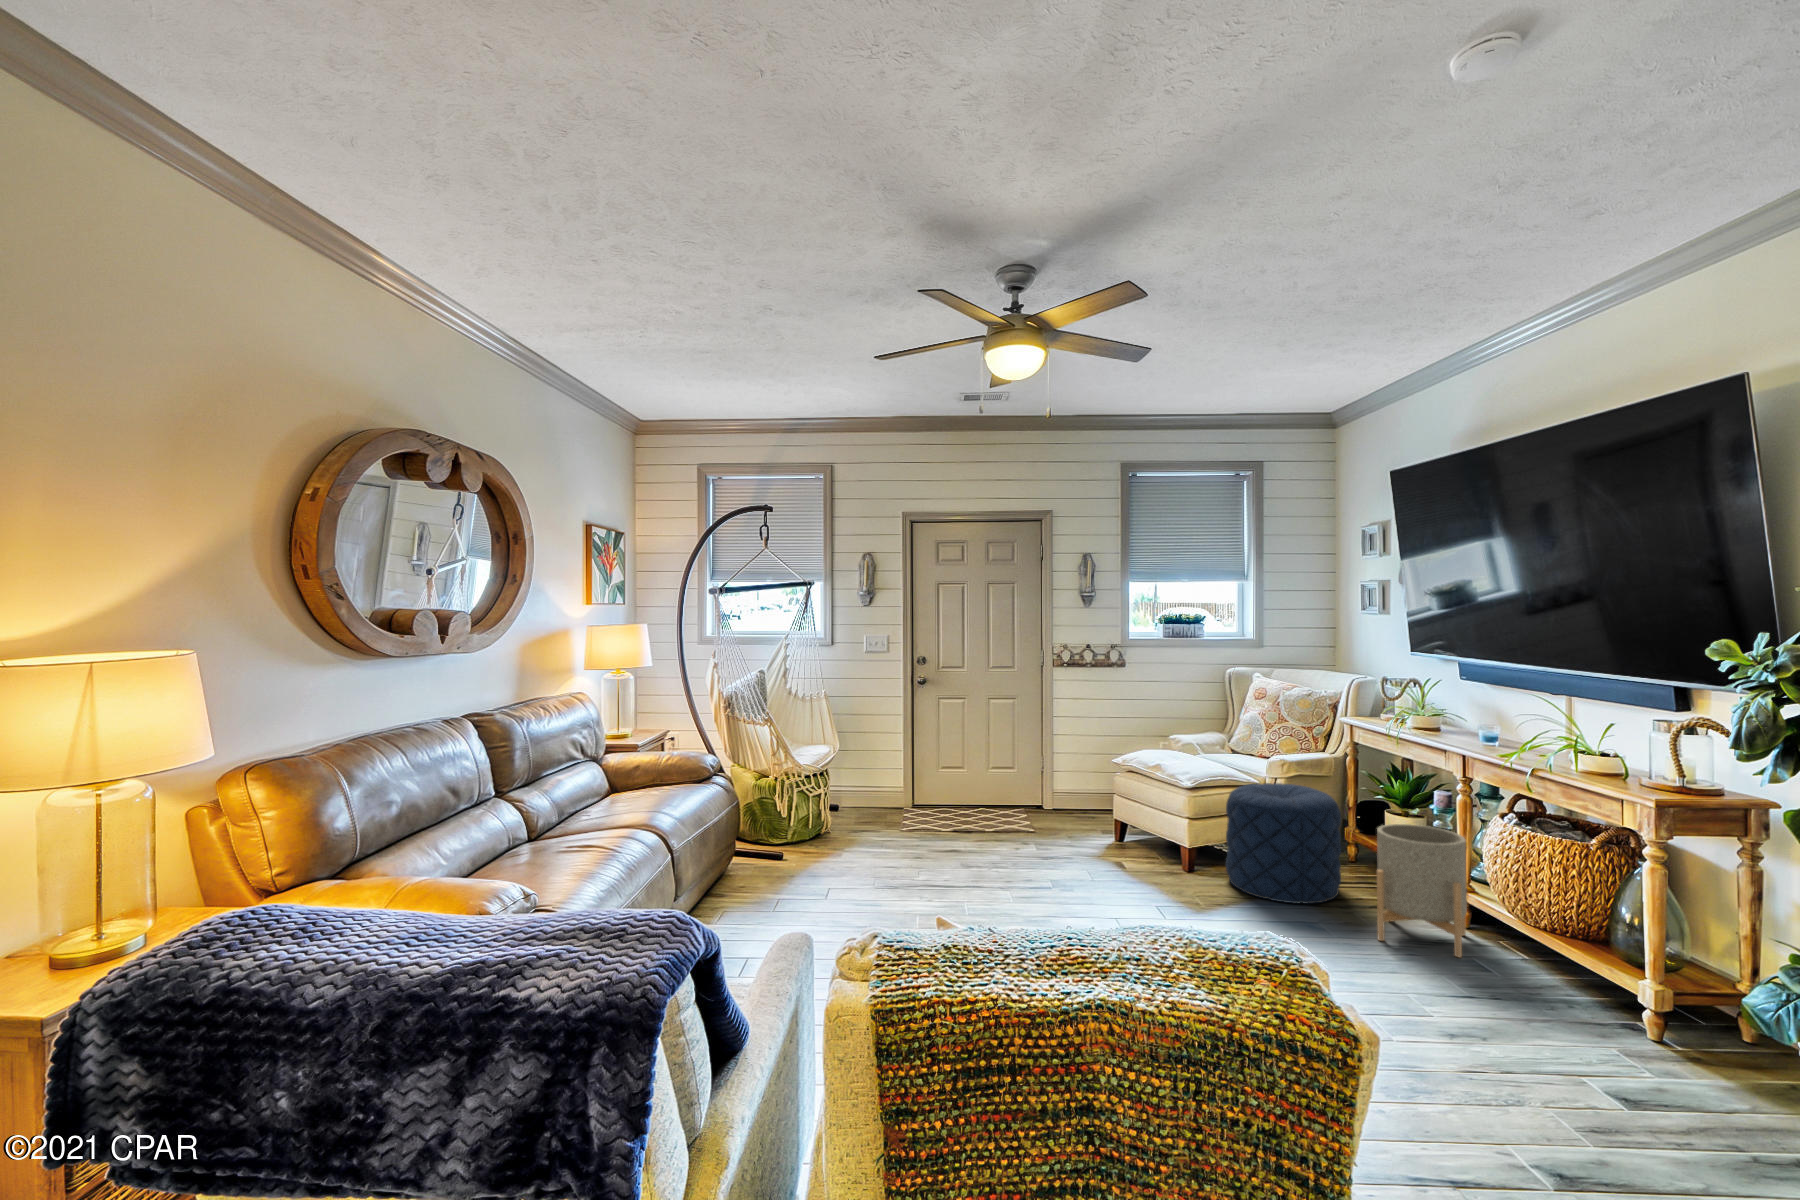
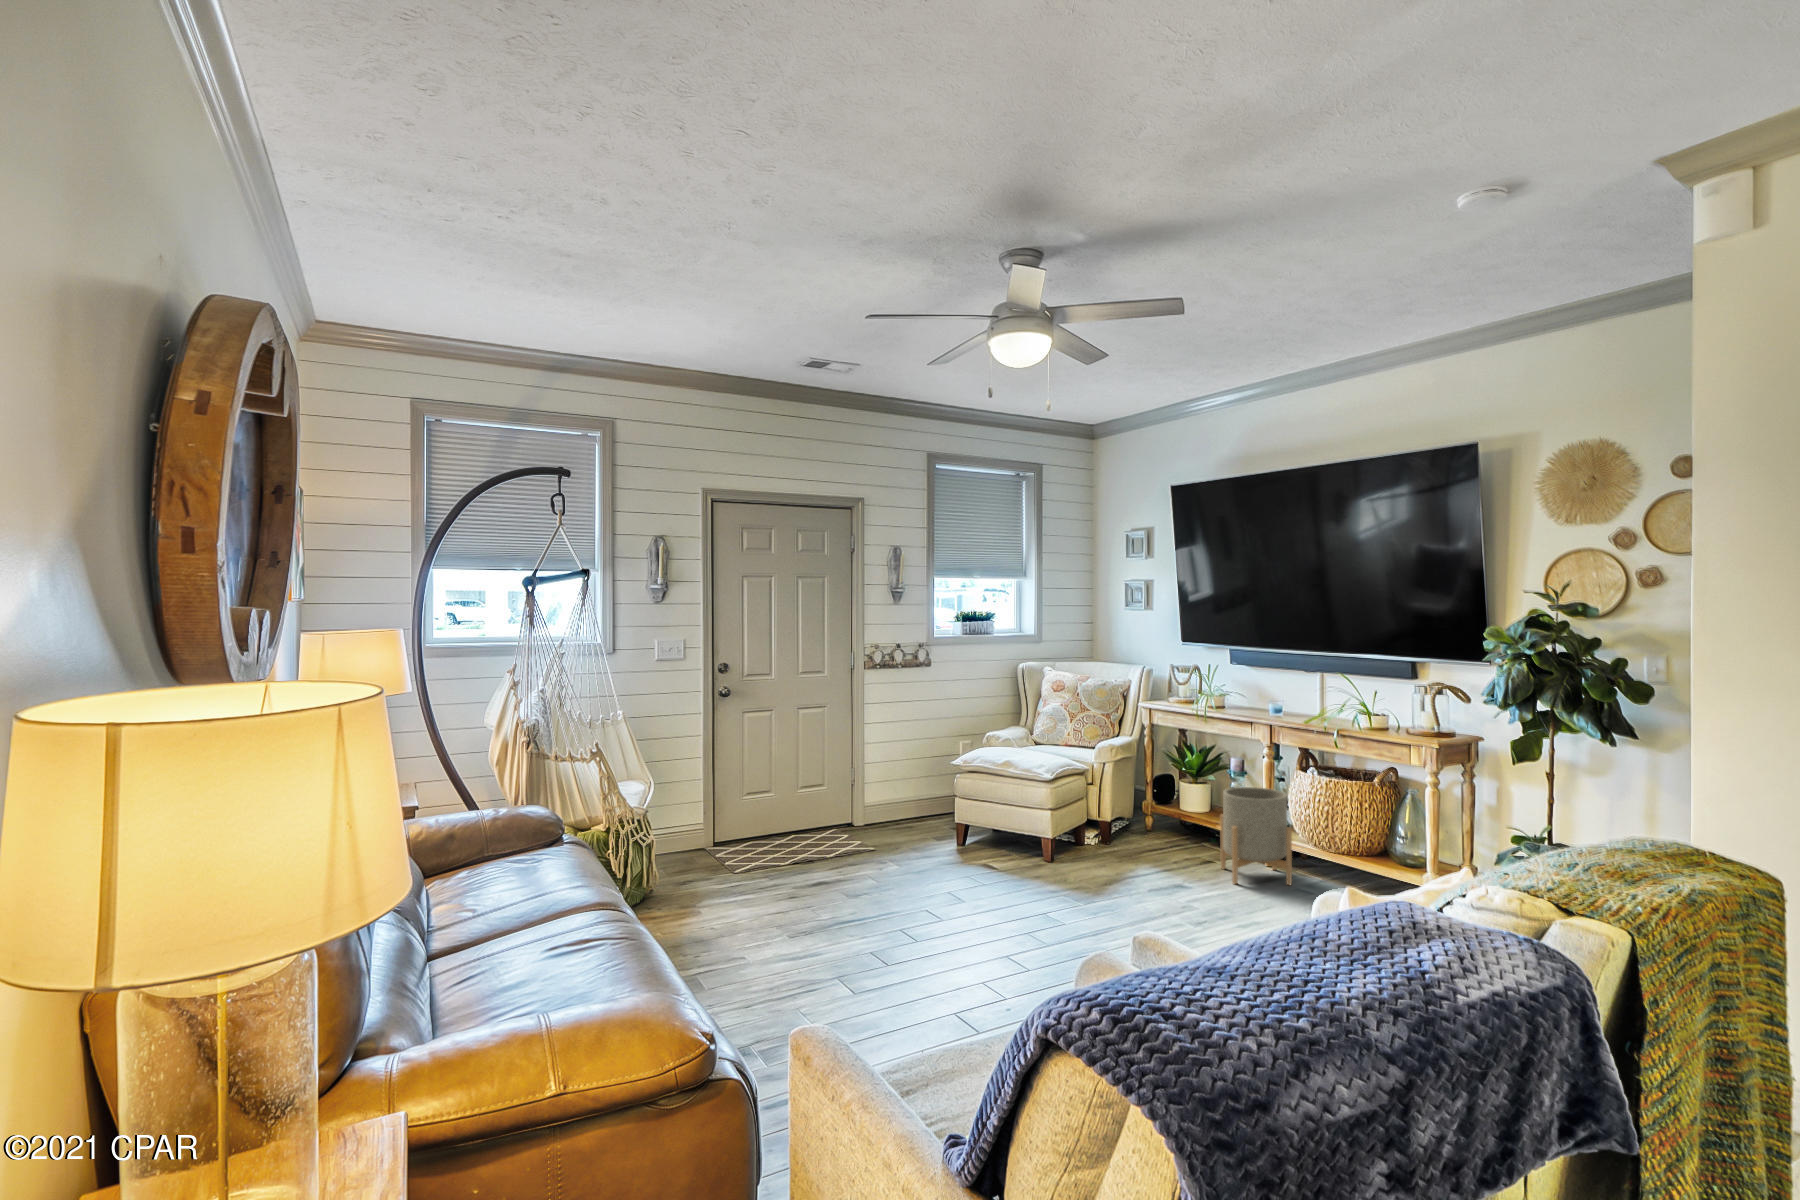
pouf: present [1226,783,1341,904] -> none [1083,766,1177,869]

